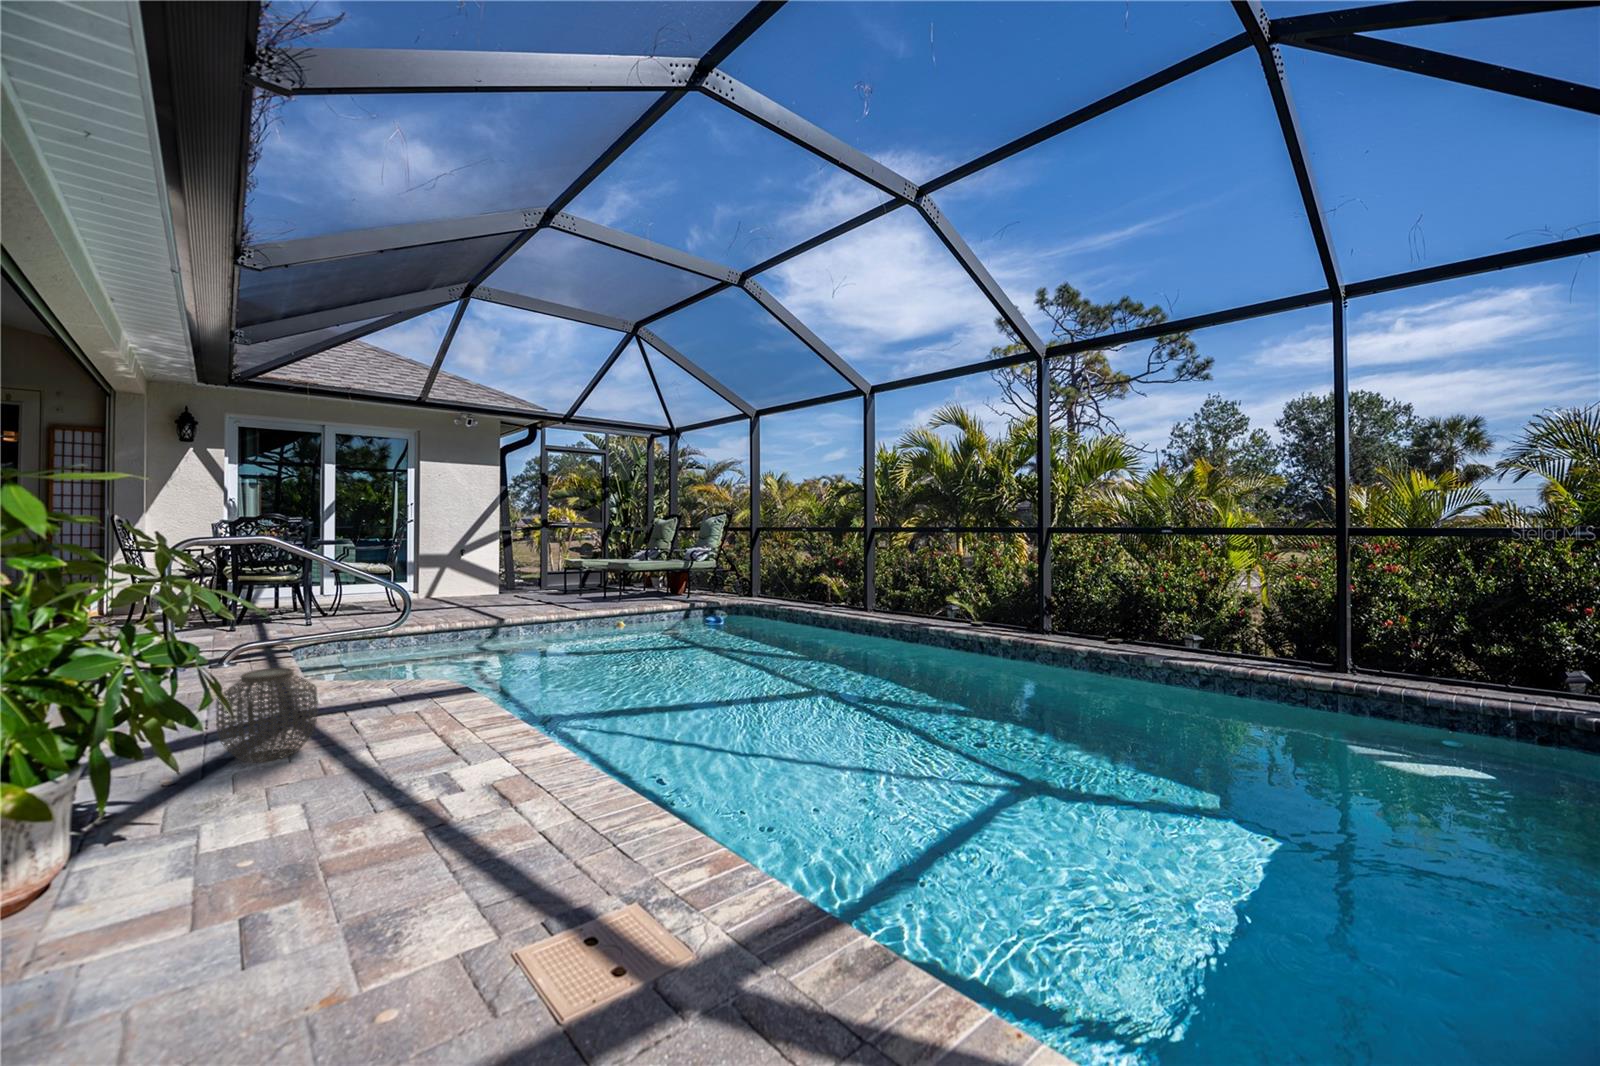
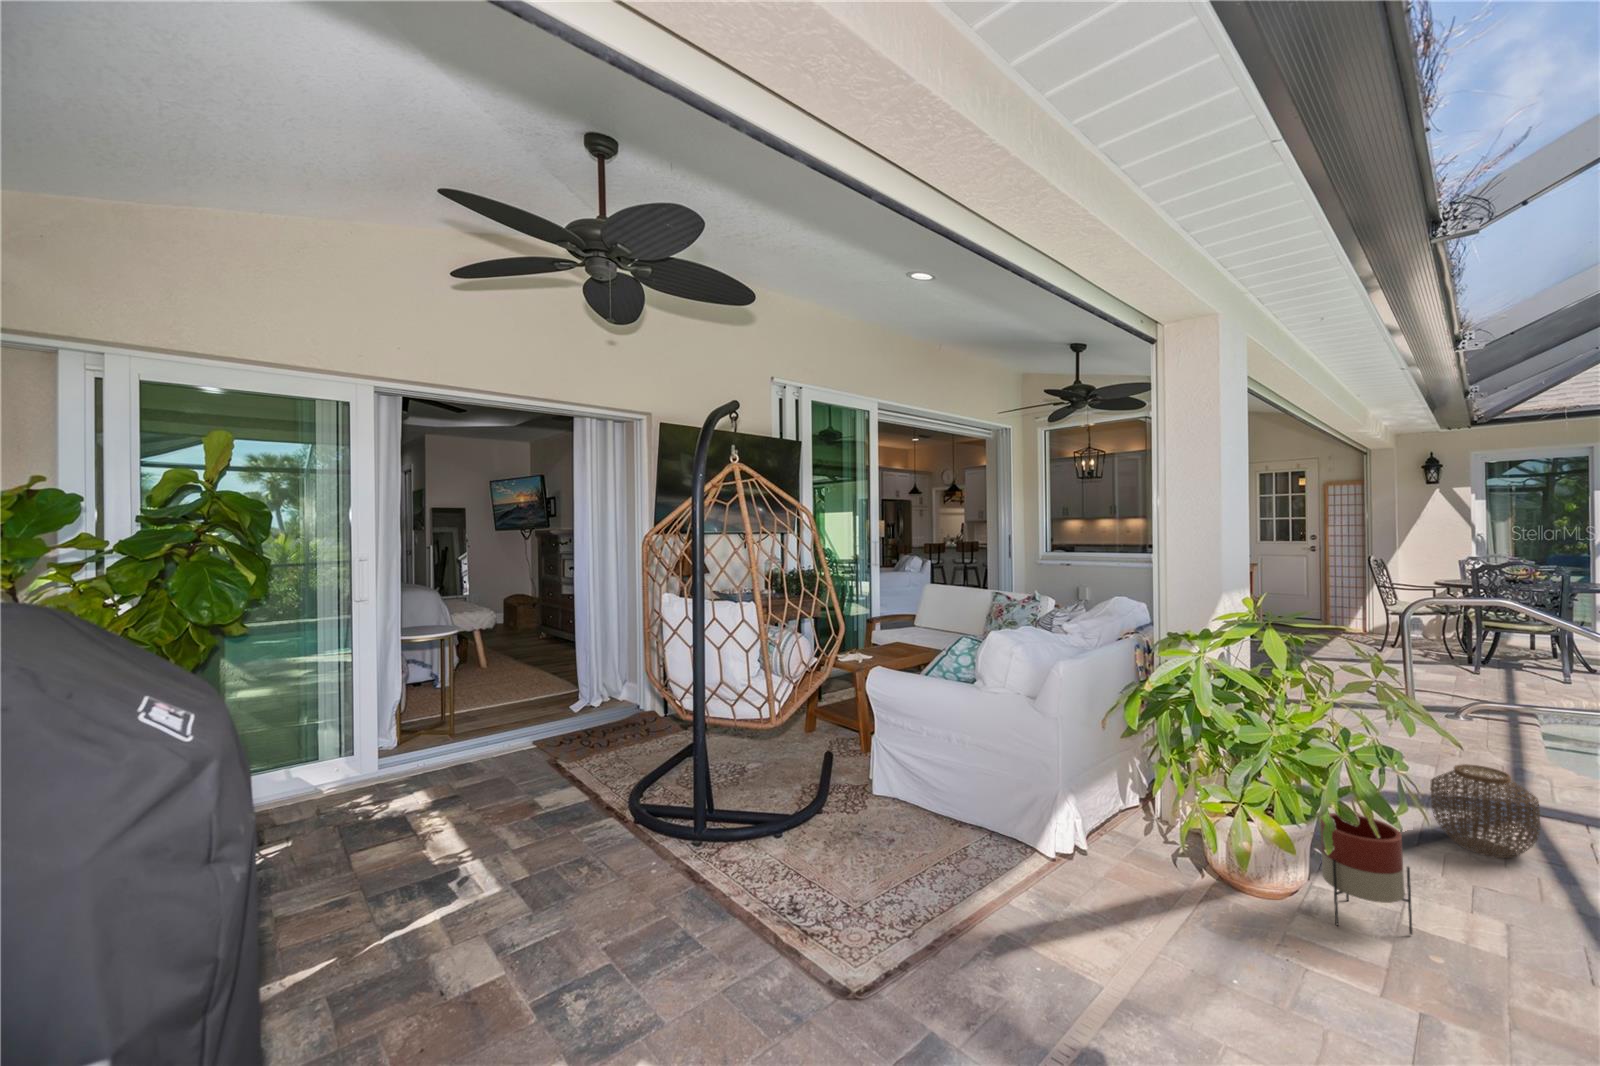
planter: none [88,734,214,900] -> present [1320,813,1412,935]

